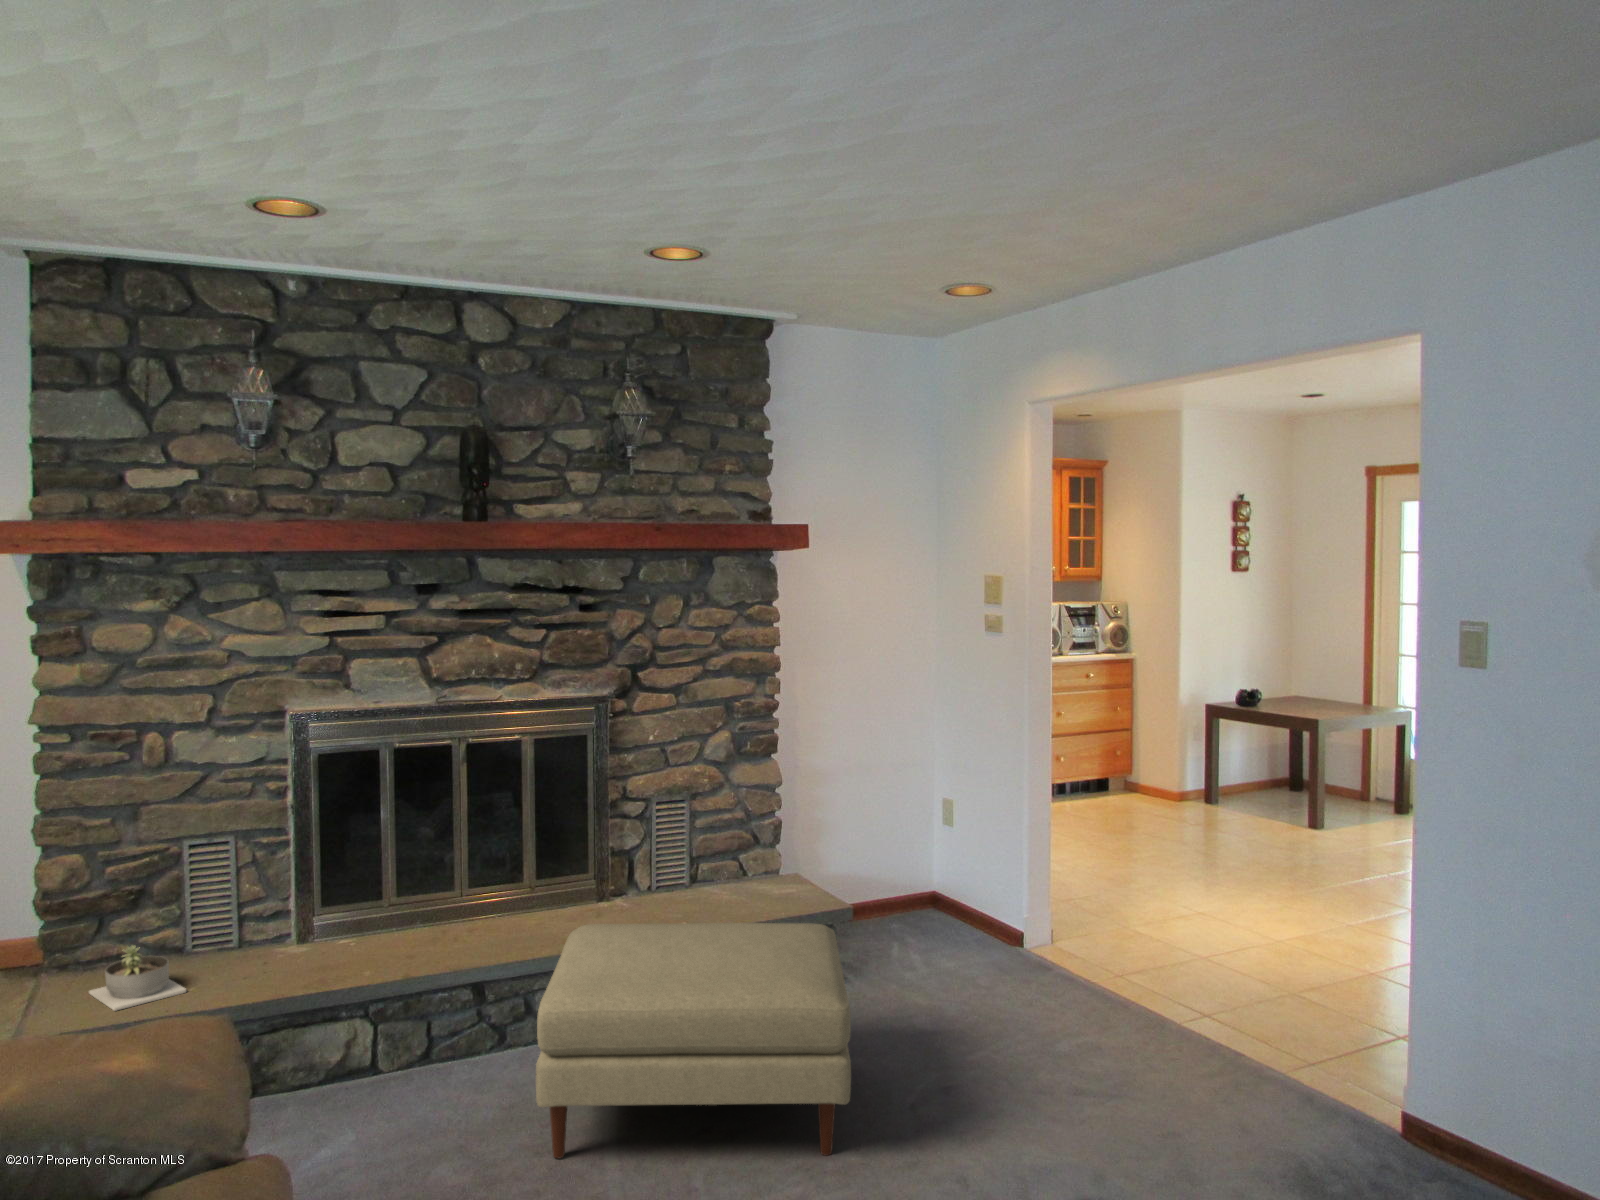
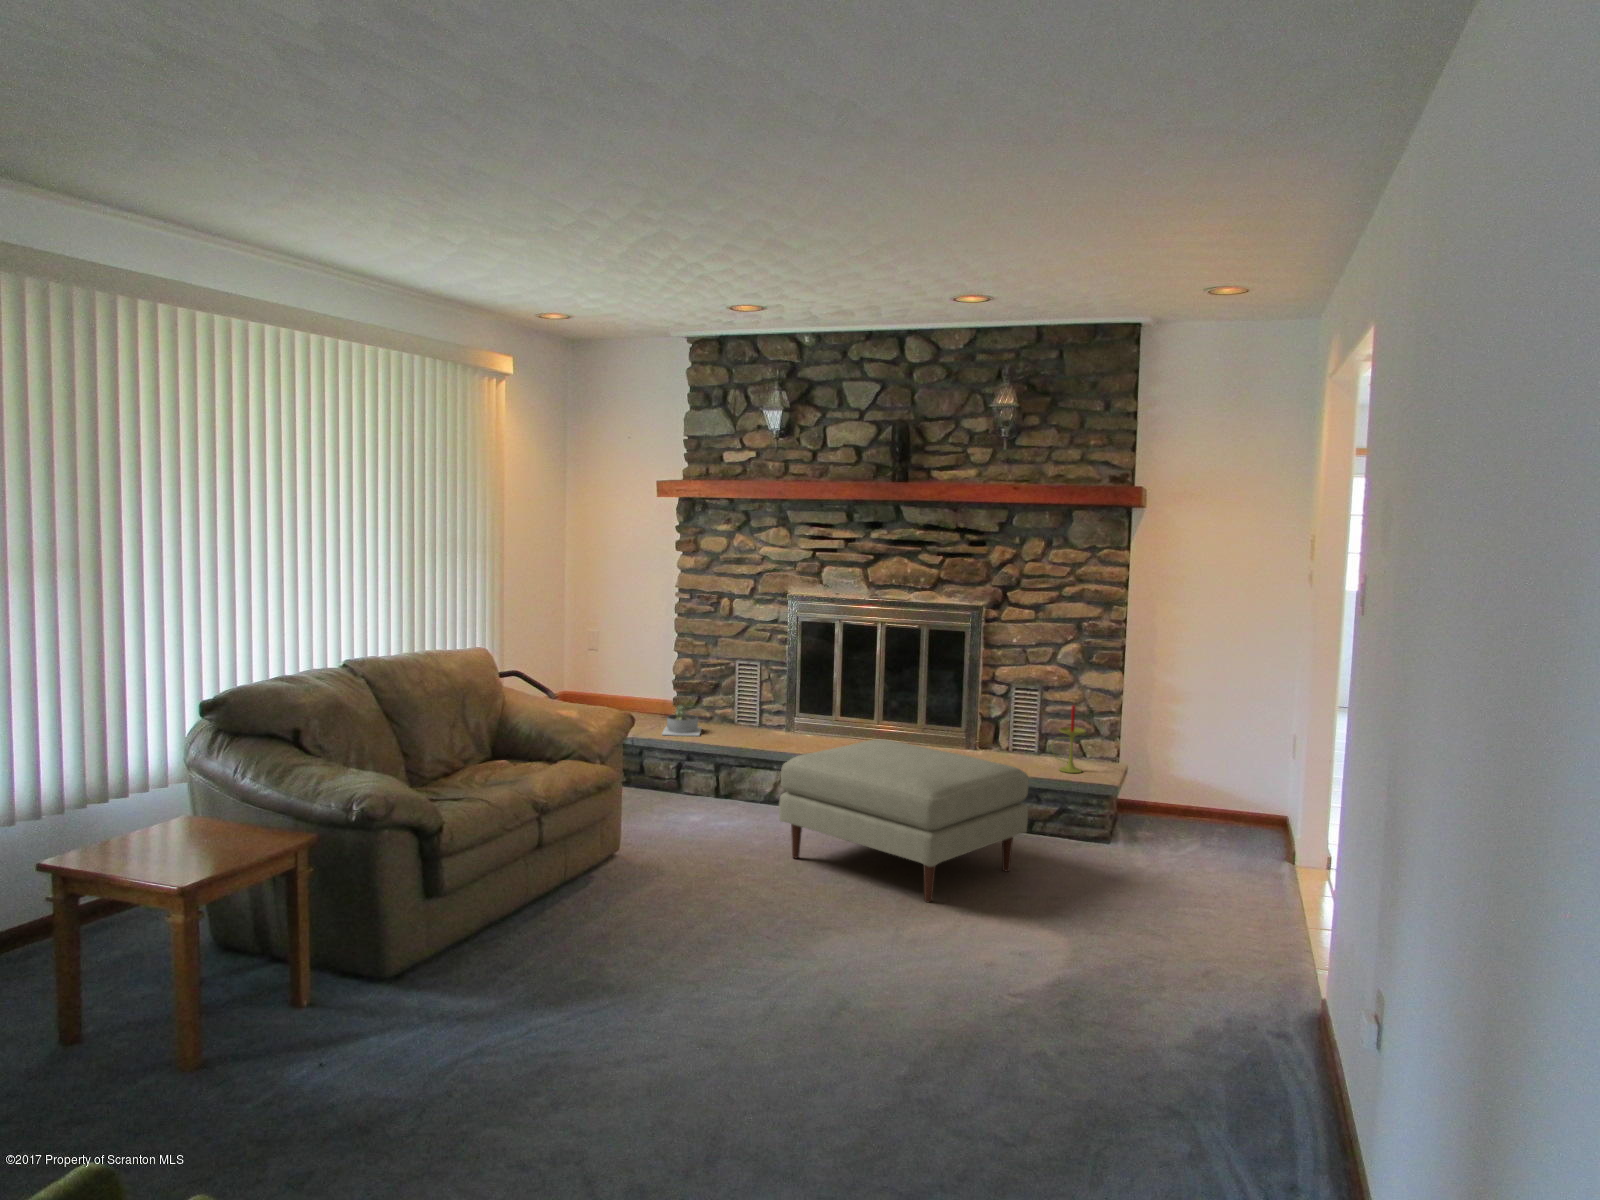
candle: none [755,815,794,908] -> present [1059,705,1086,773]

